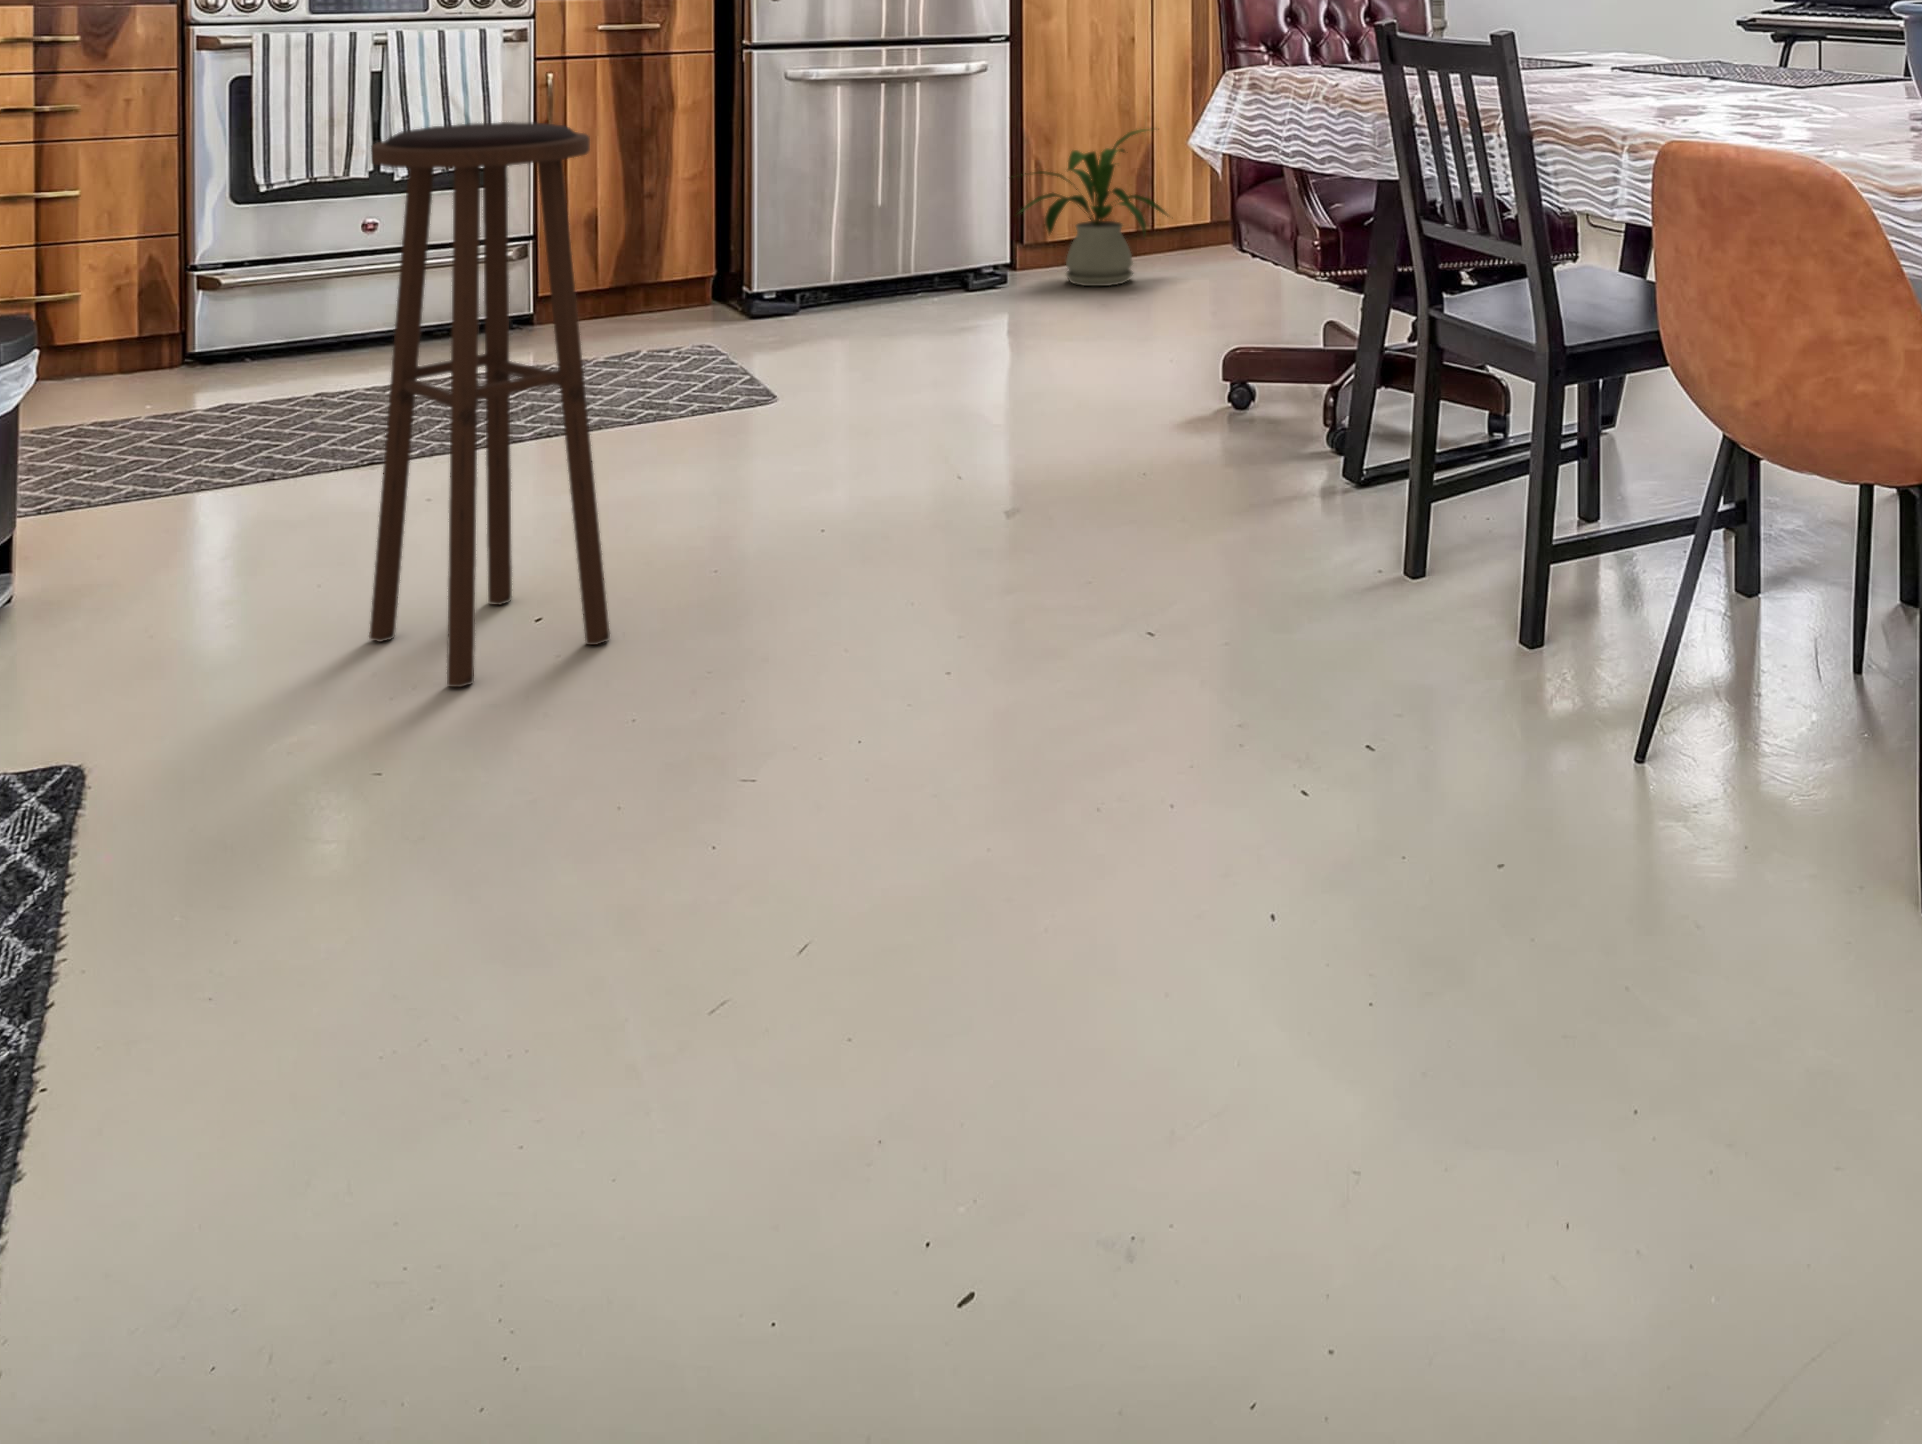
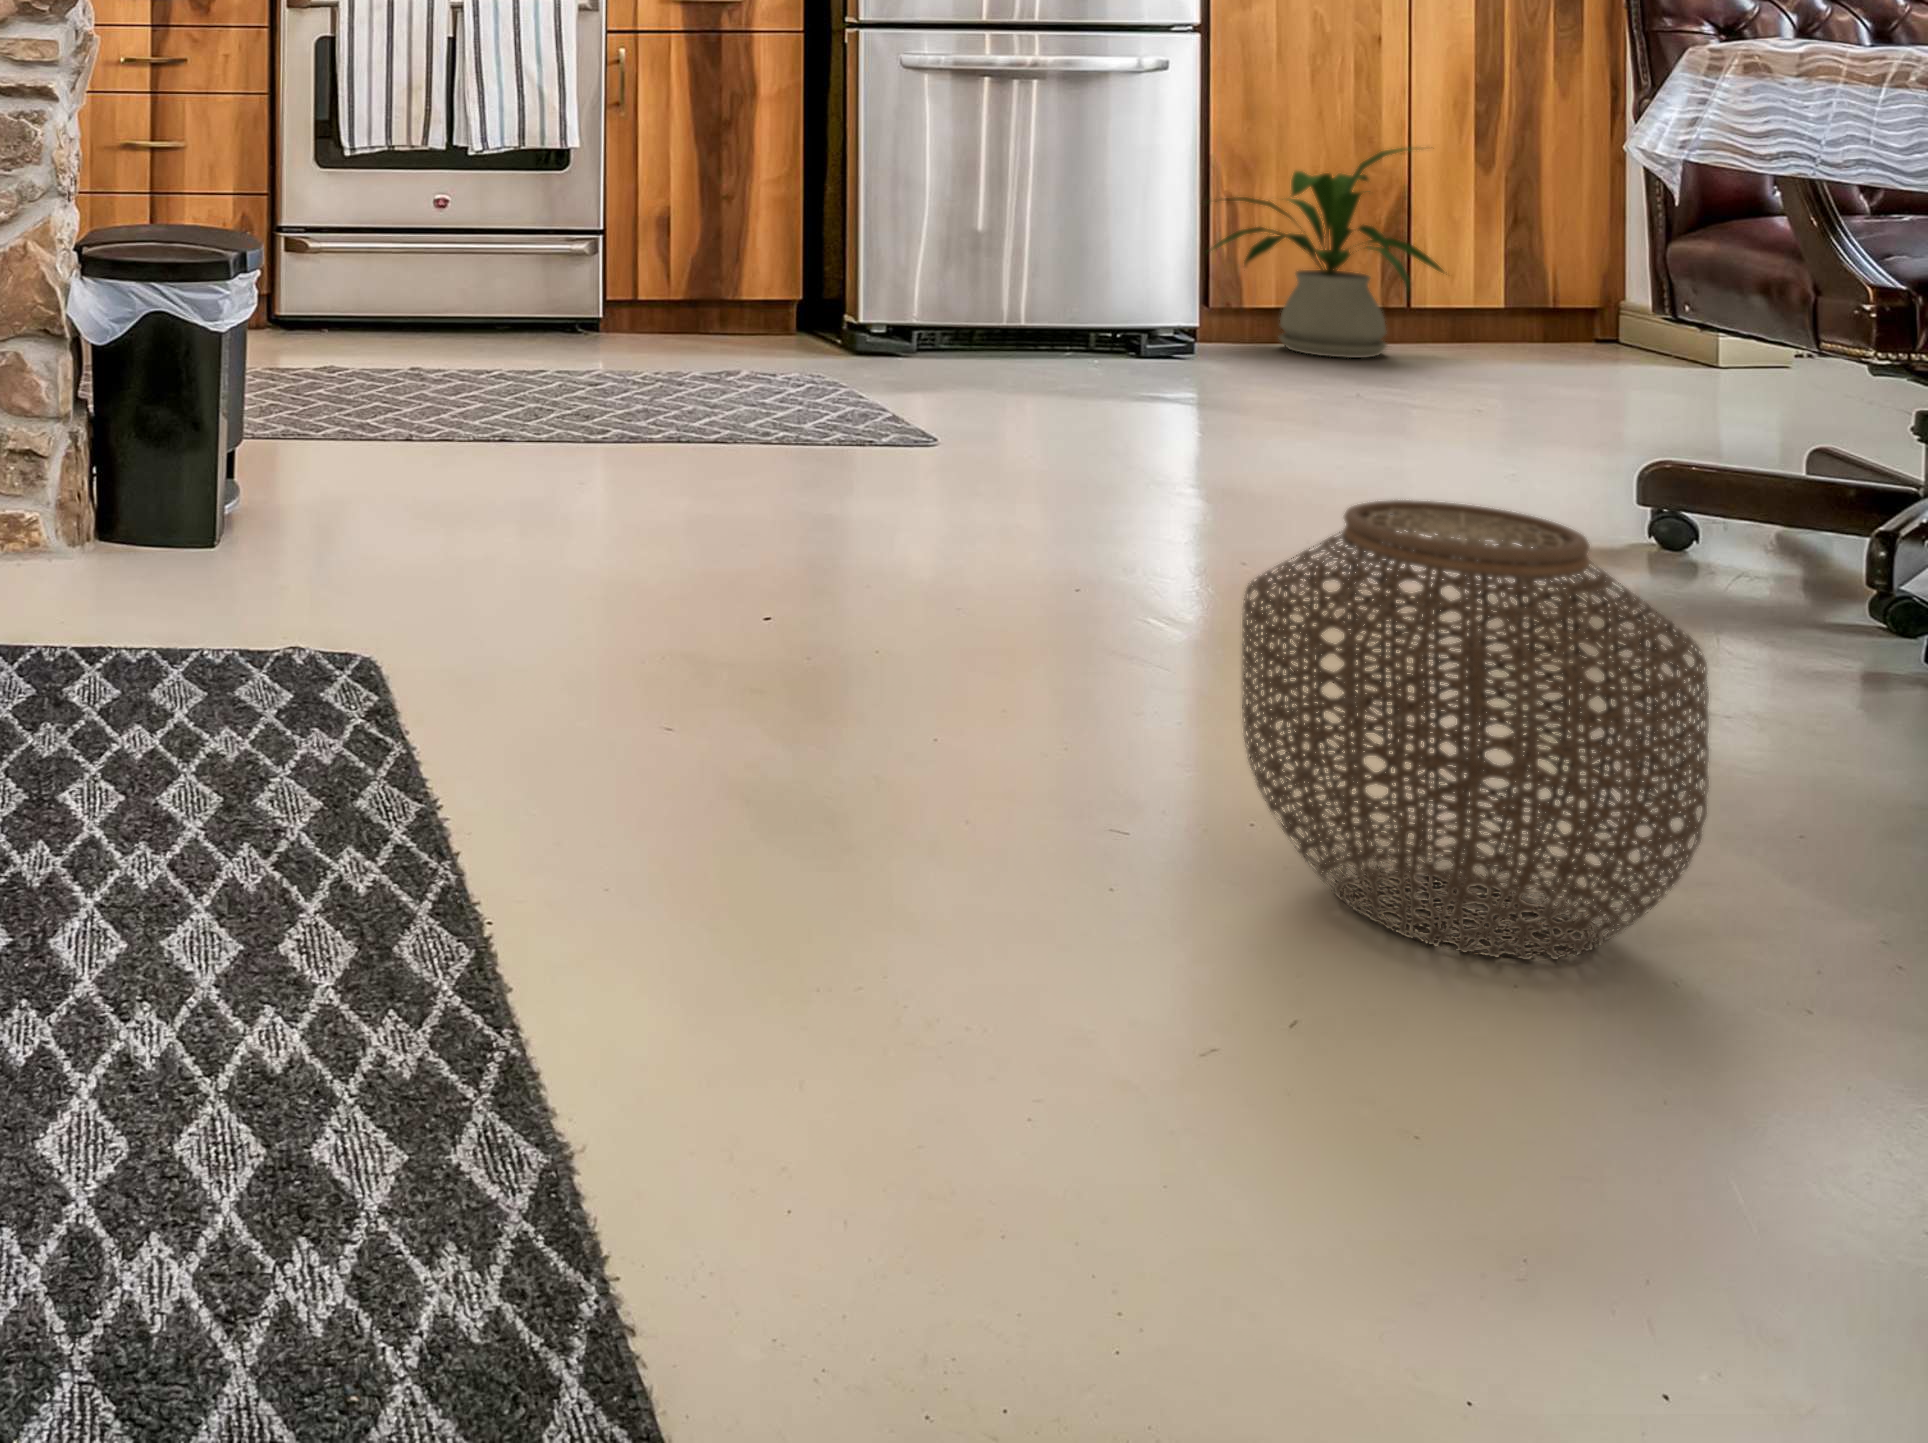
stool: present [369,122,610,687] -> none [603,46,878,650]
woven basket: none [788,505,1093,876] -> present [1242,500,1709,960]

